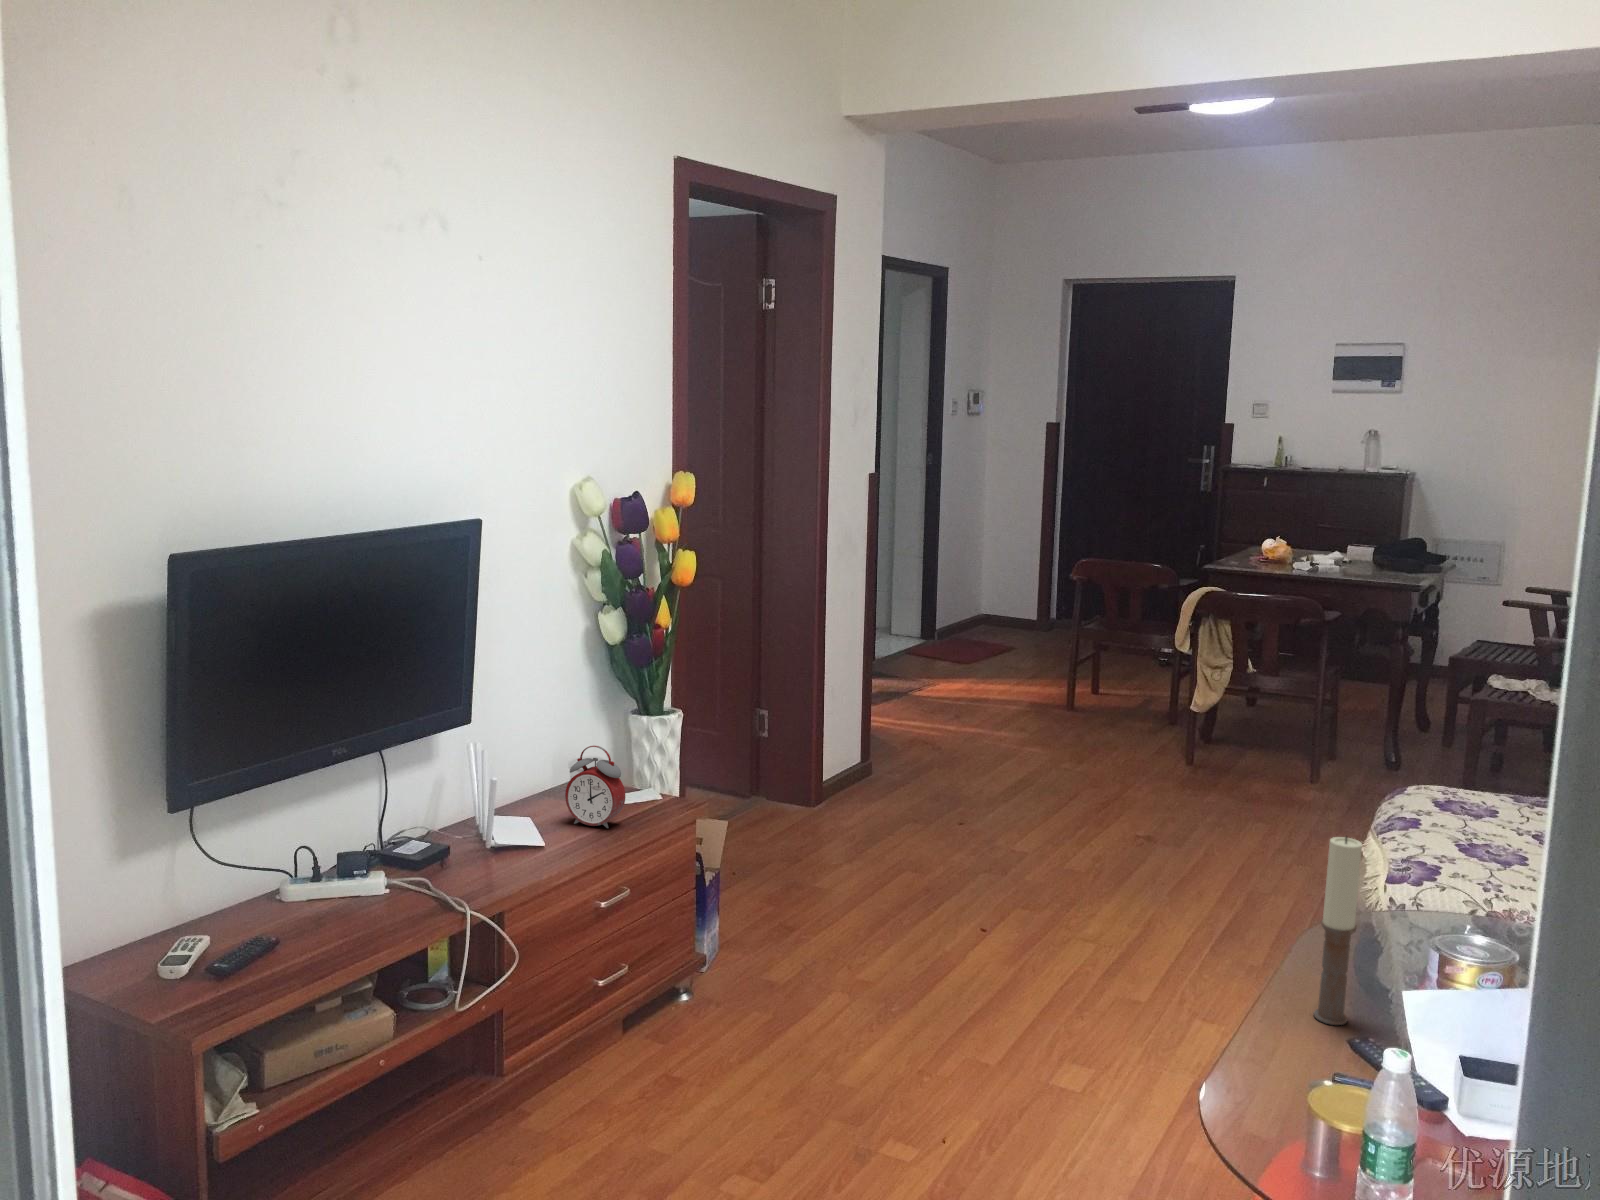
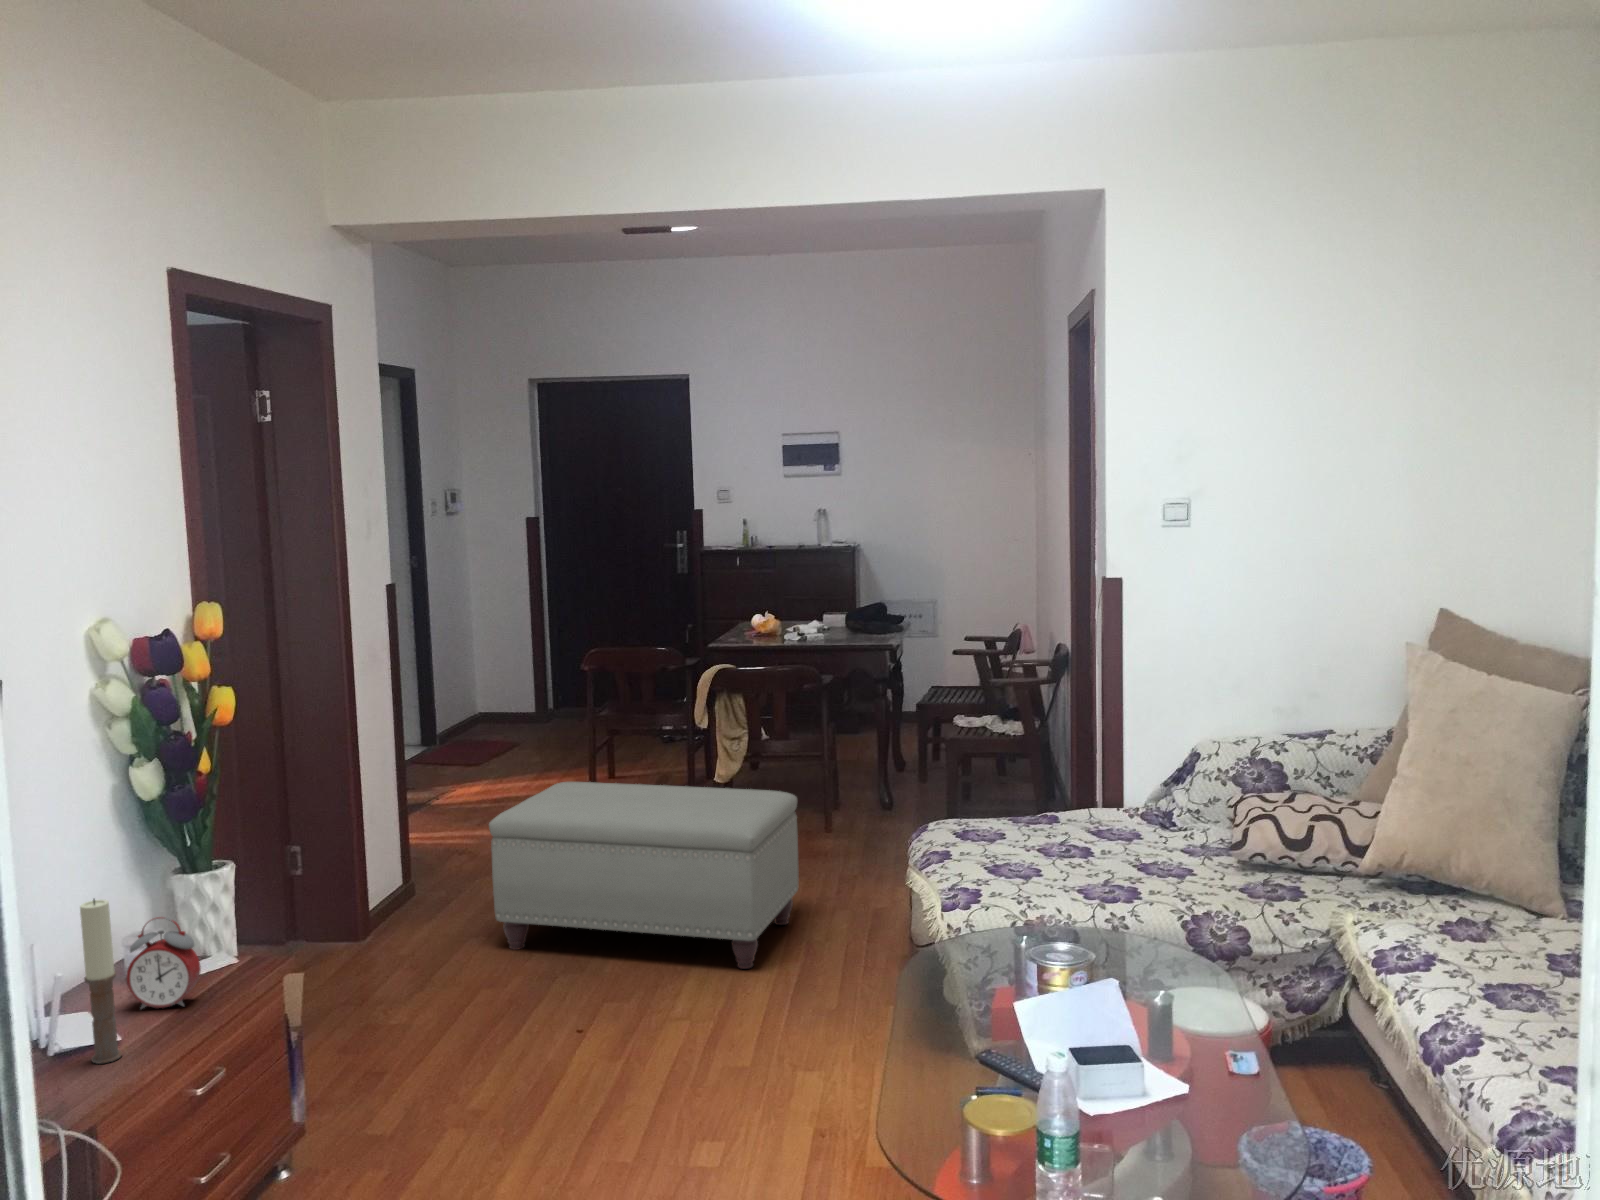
ottoman: none [933,686,1263,906] -> present [489,782,799,969]
candle: present [1314,837,1362,1025] -> present [80,899,122,1064]

